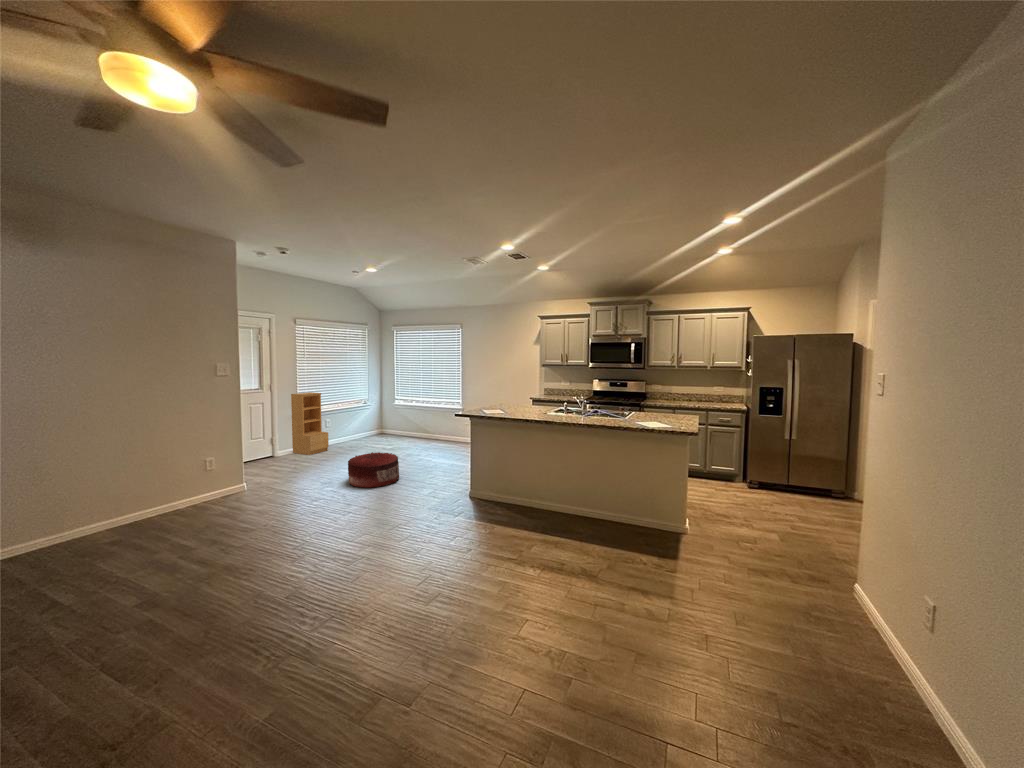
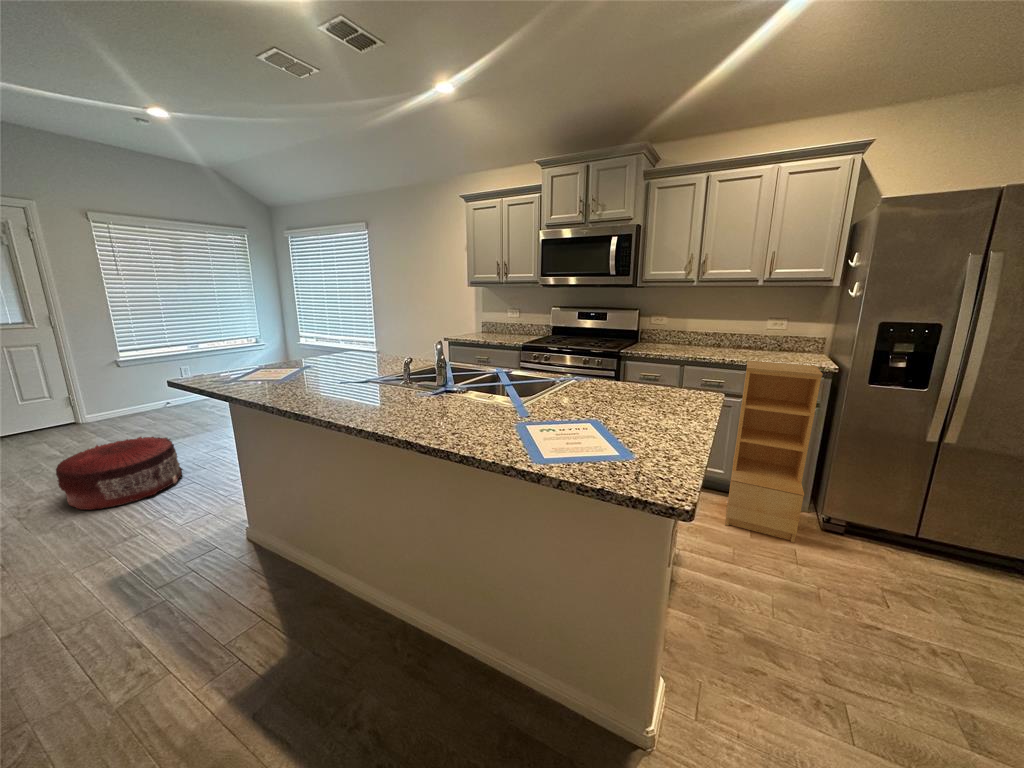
bookshelf: present [291,392,329,455] -> present [725,360,823,543]

